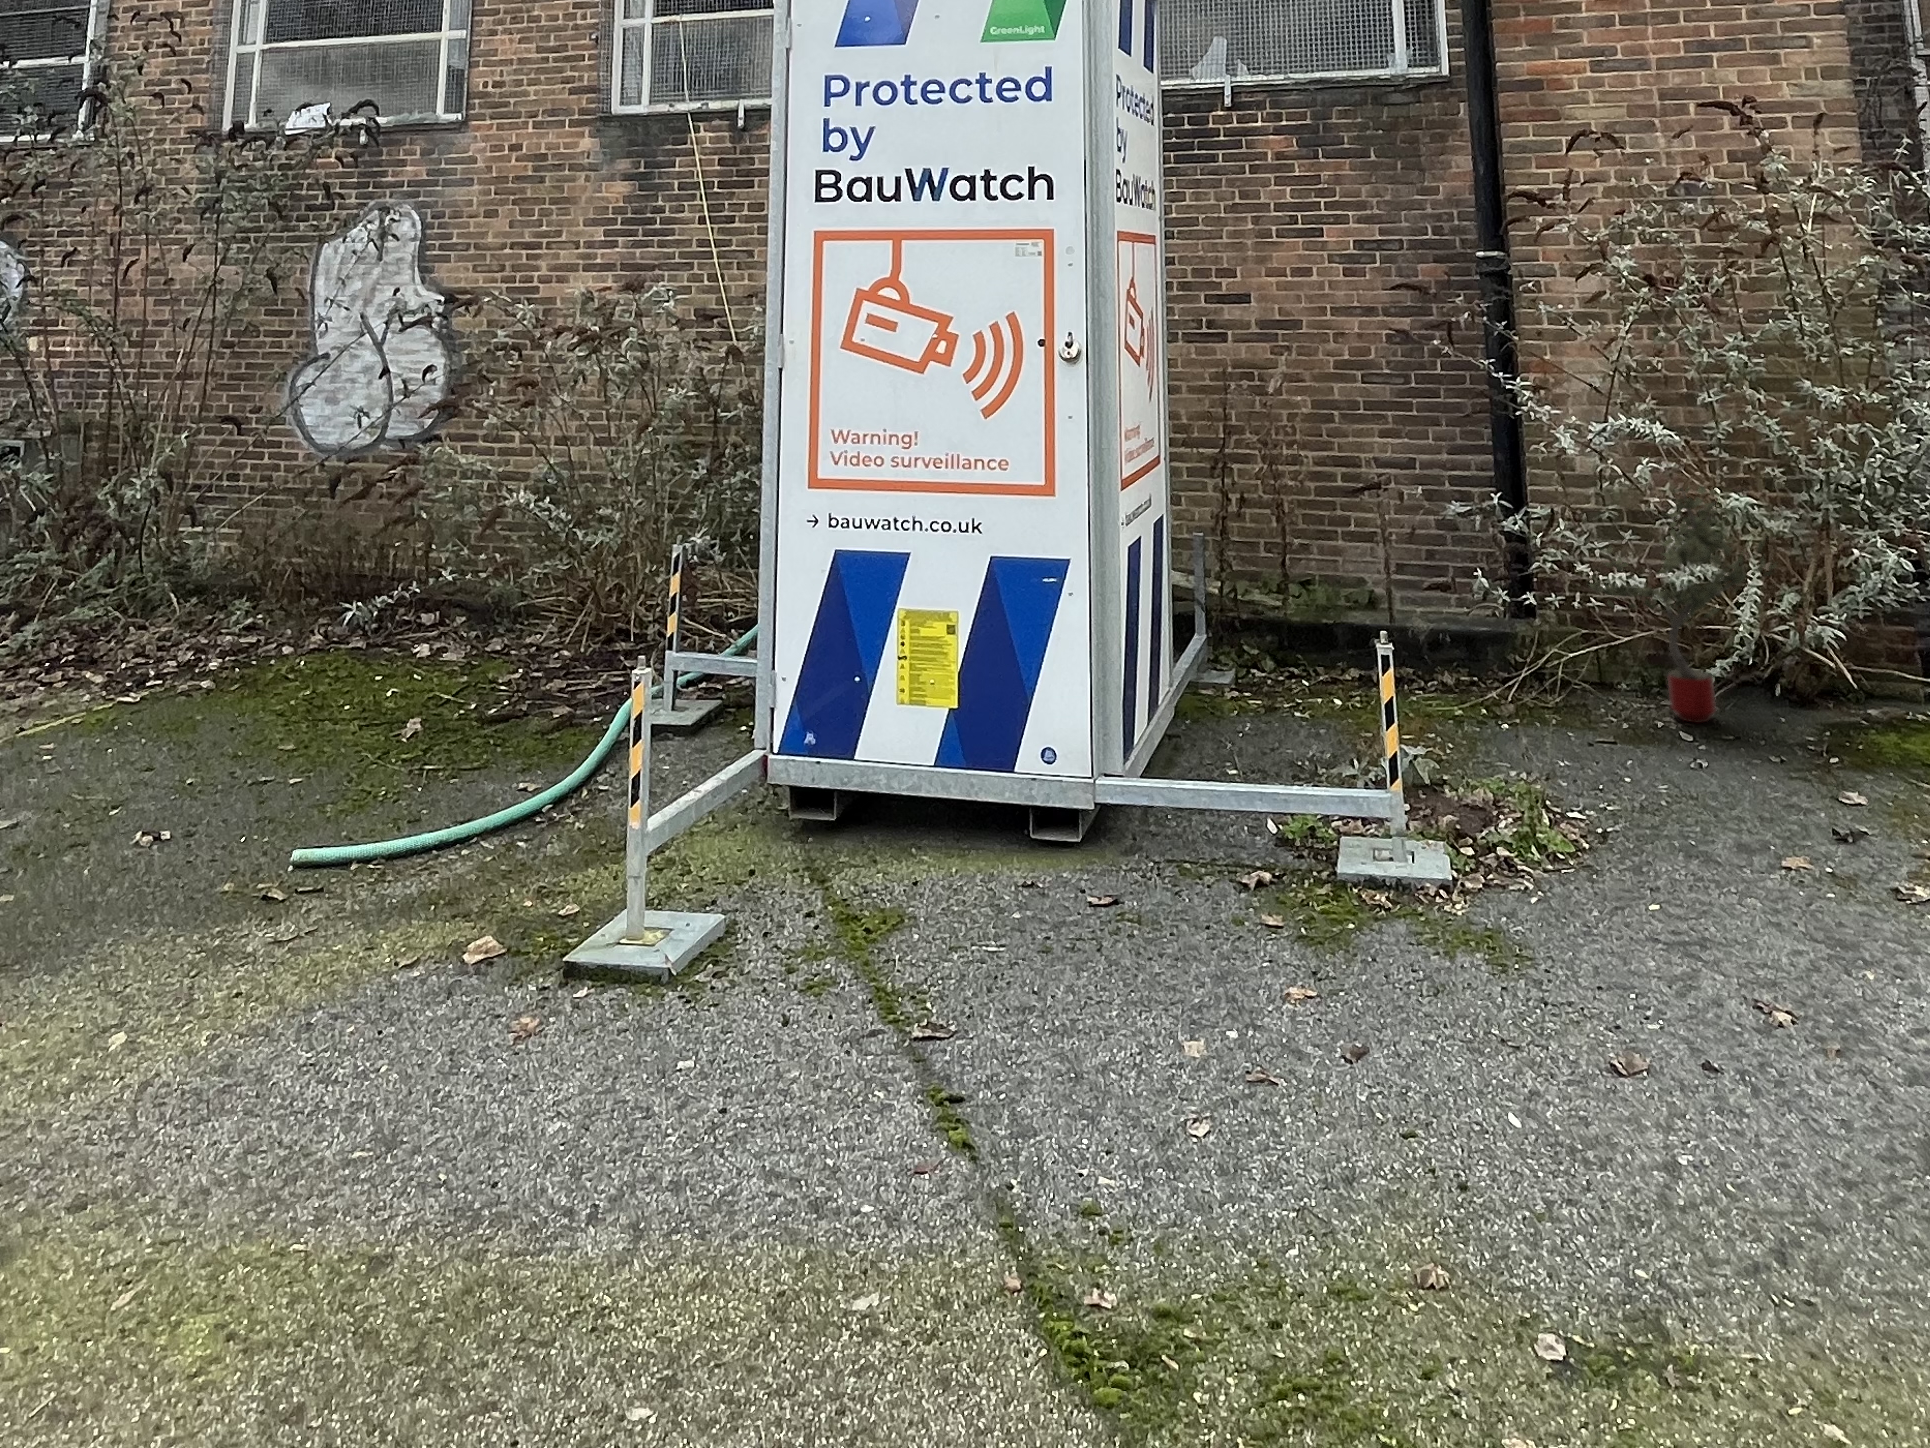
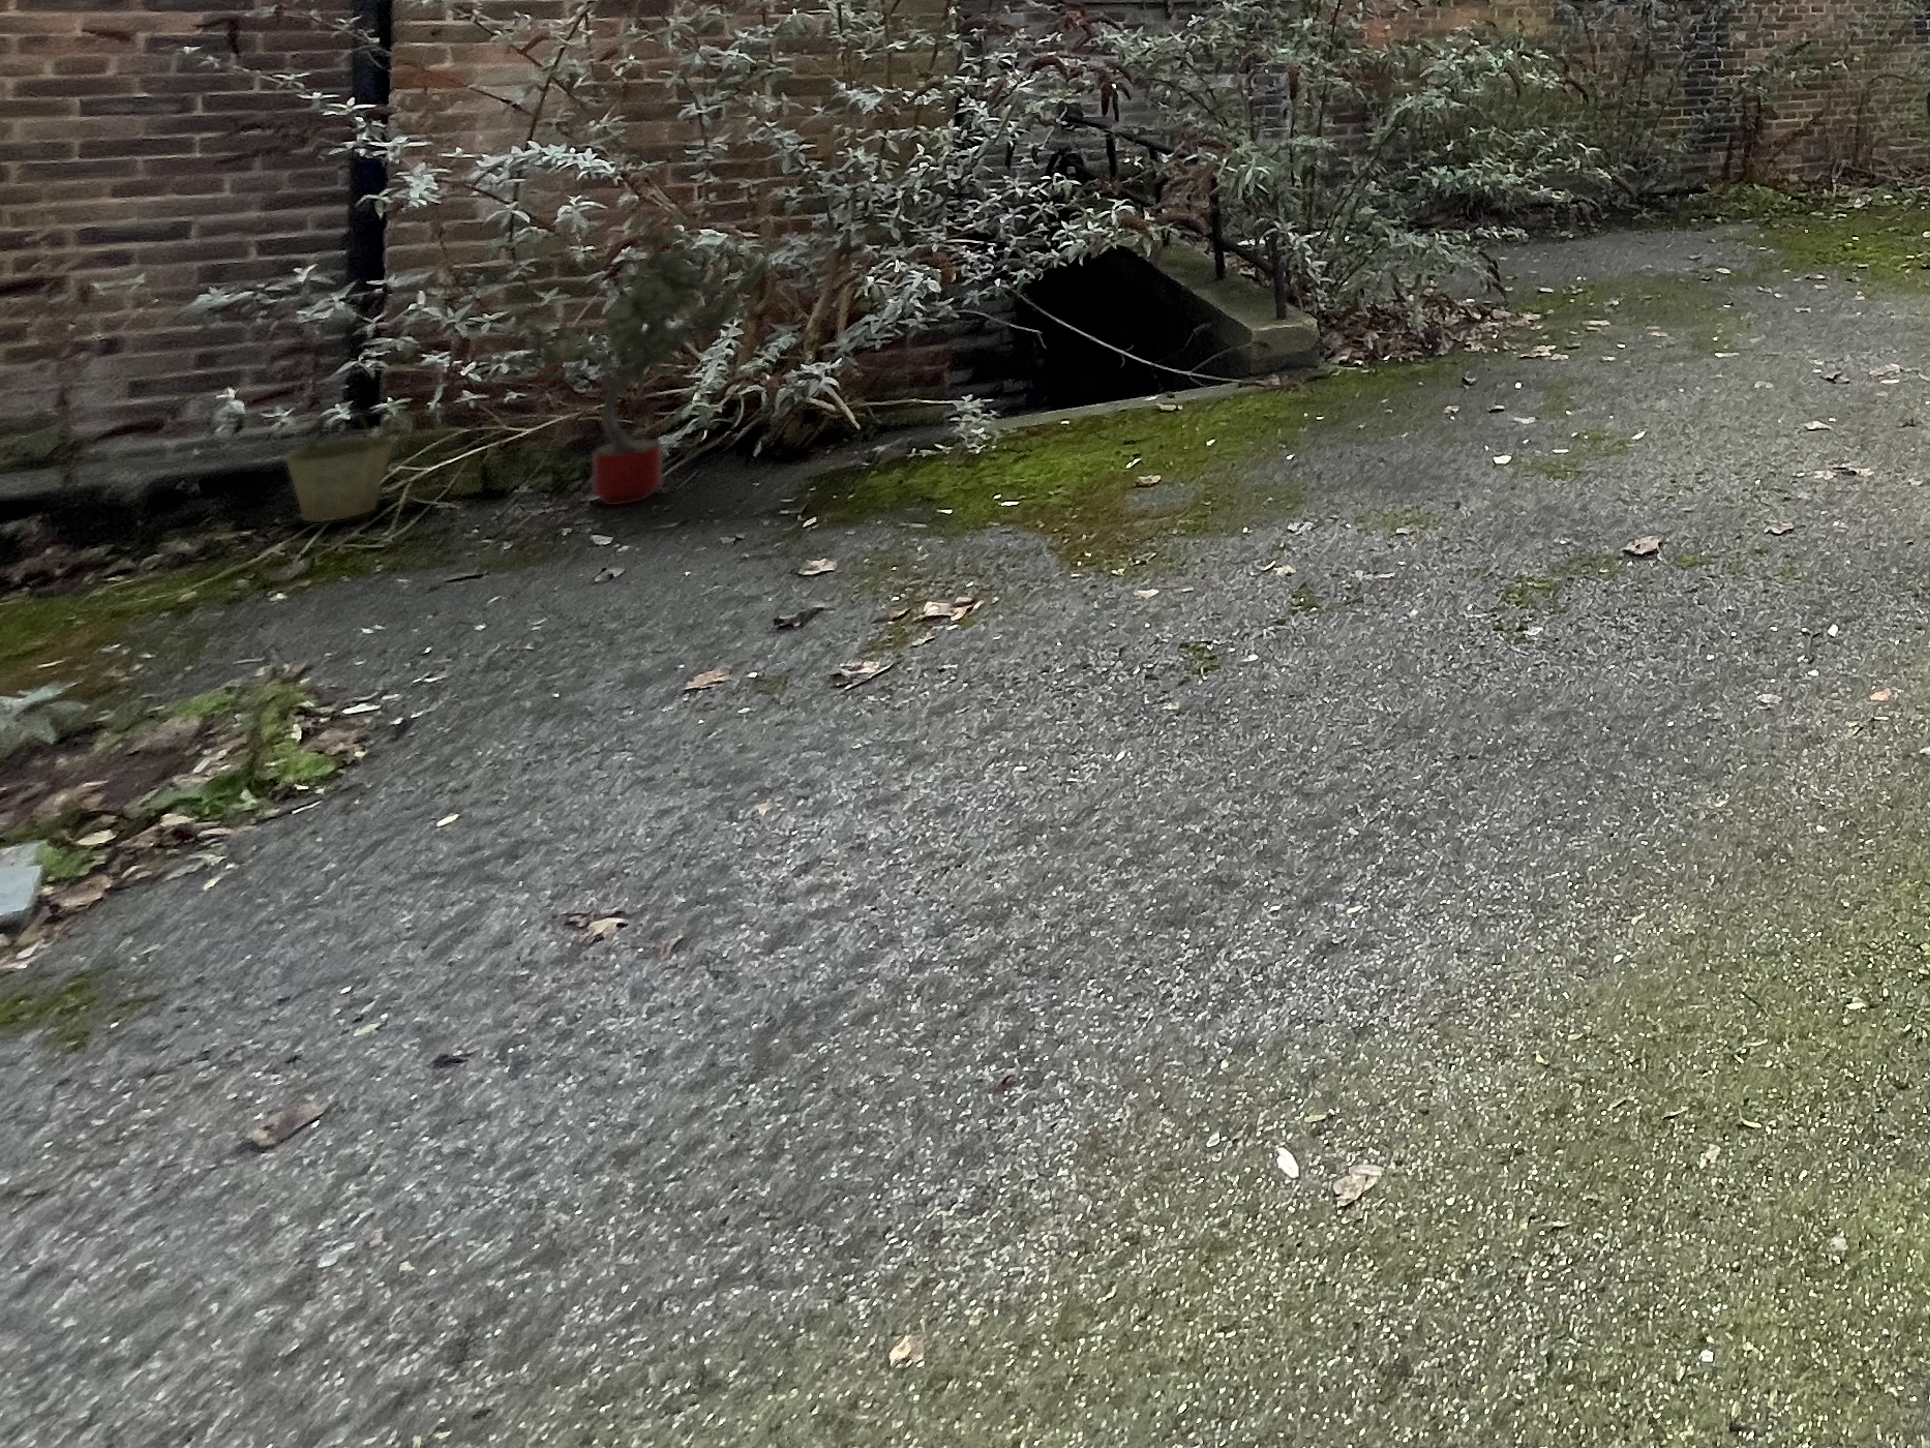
bucket: none [1486,607,1544,694] -> present [285,413,394,522]

